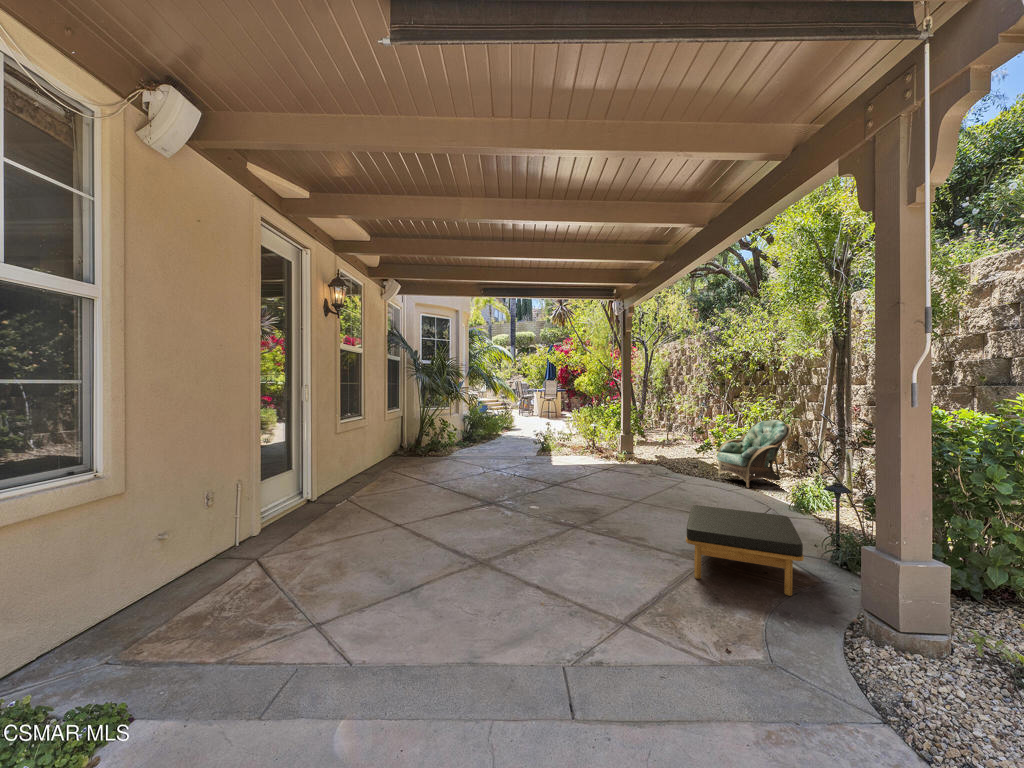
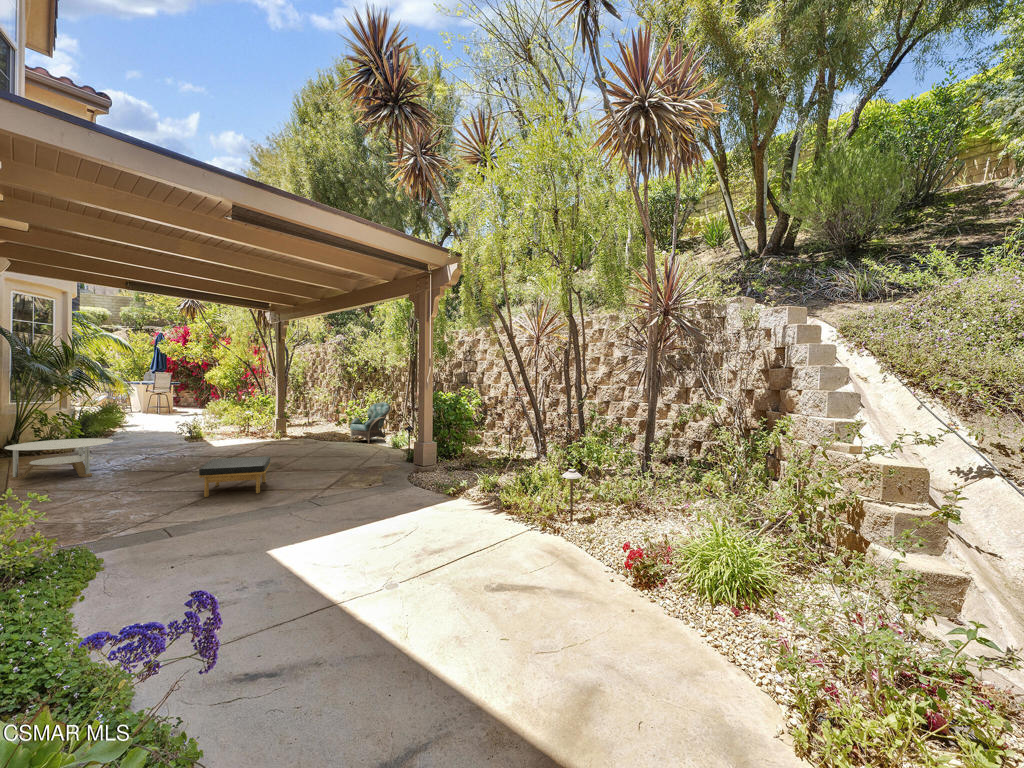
round table: none [351,443,434,488] -> present [5,438,113,480]
ottoman: present [686,505,804,596] -> present [199,456,271,497]

